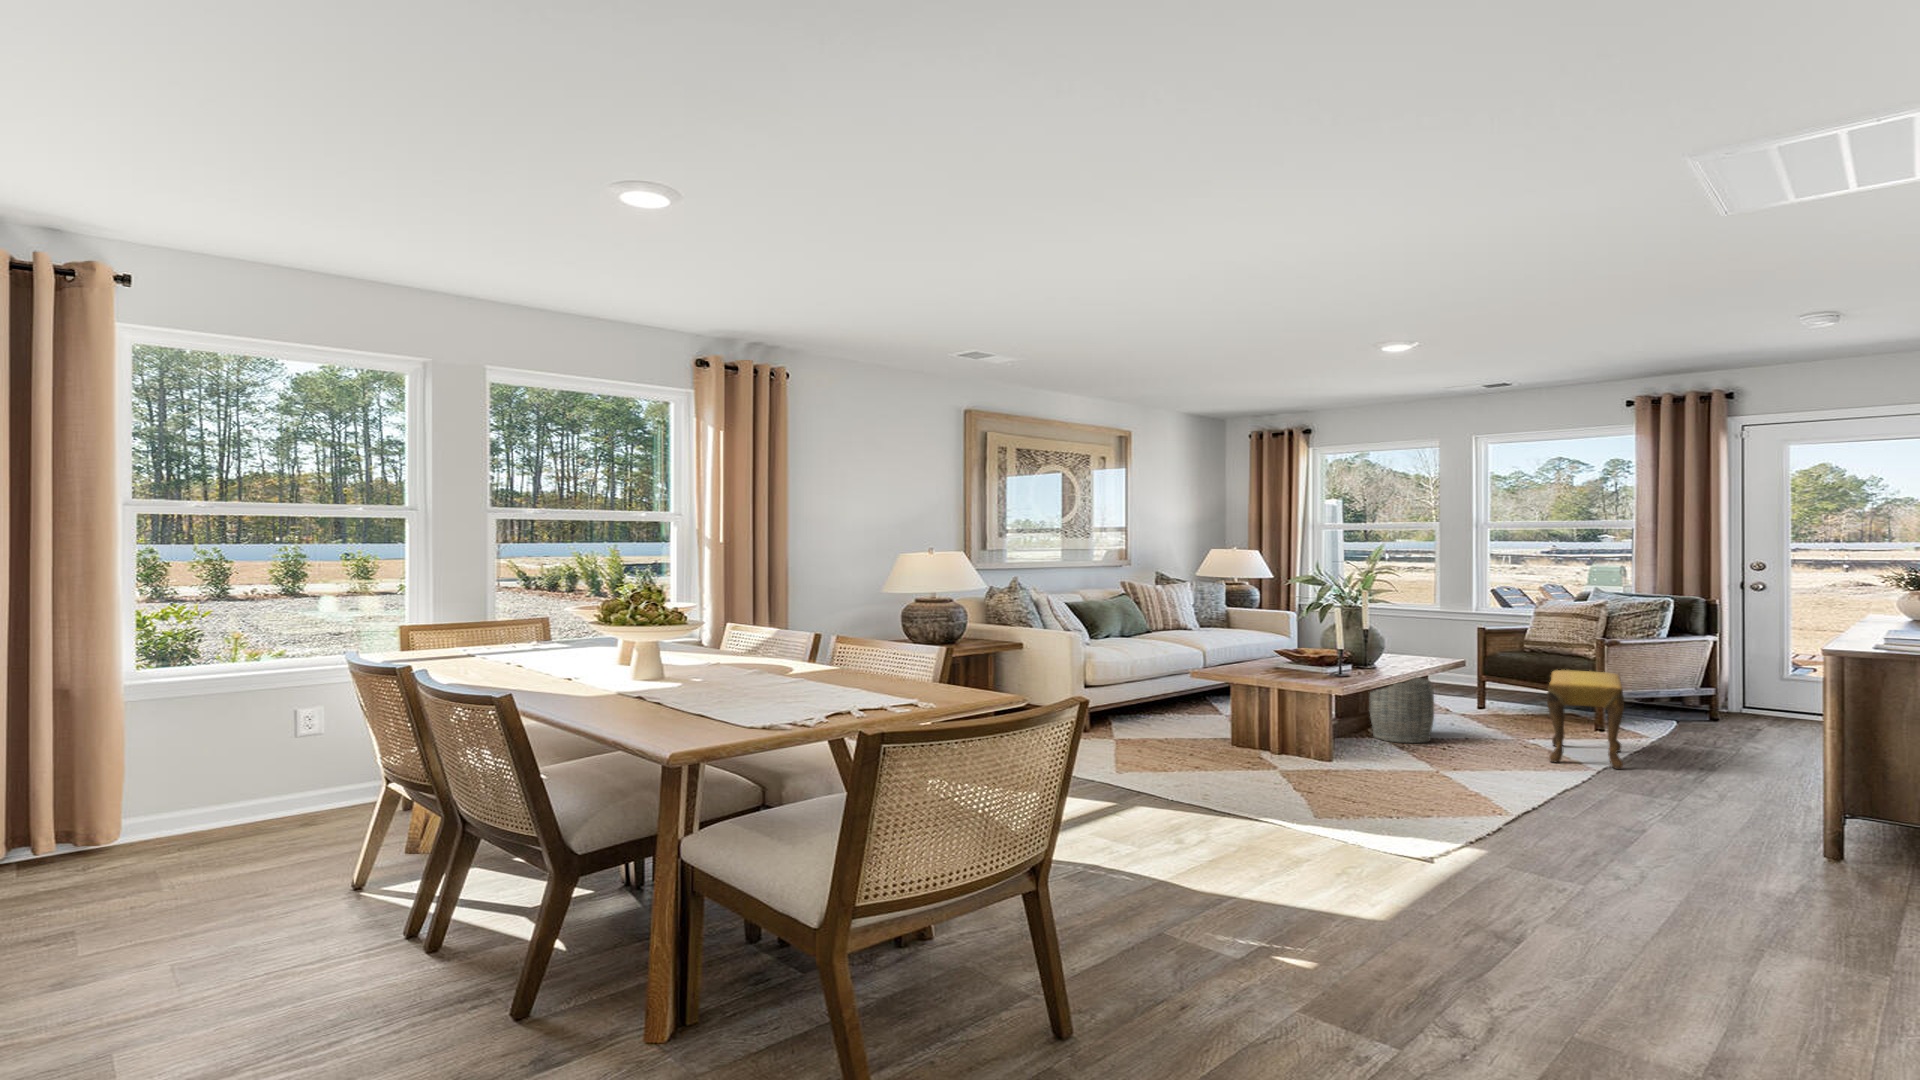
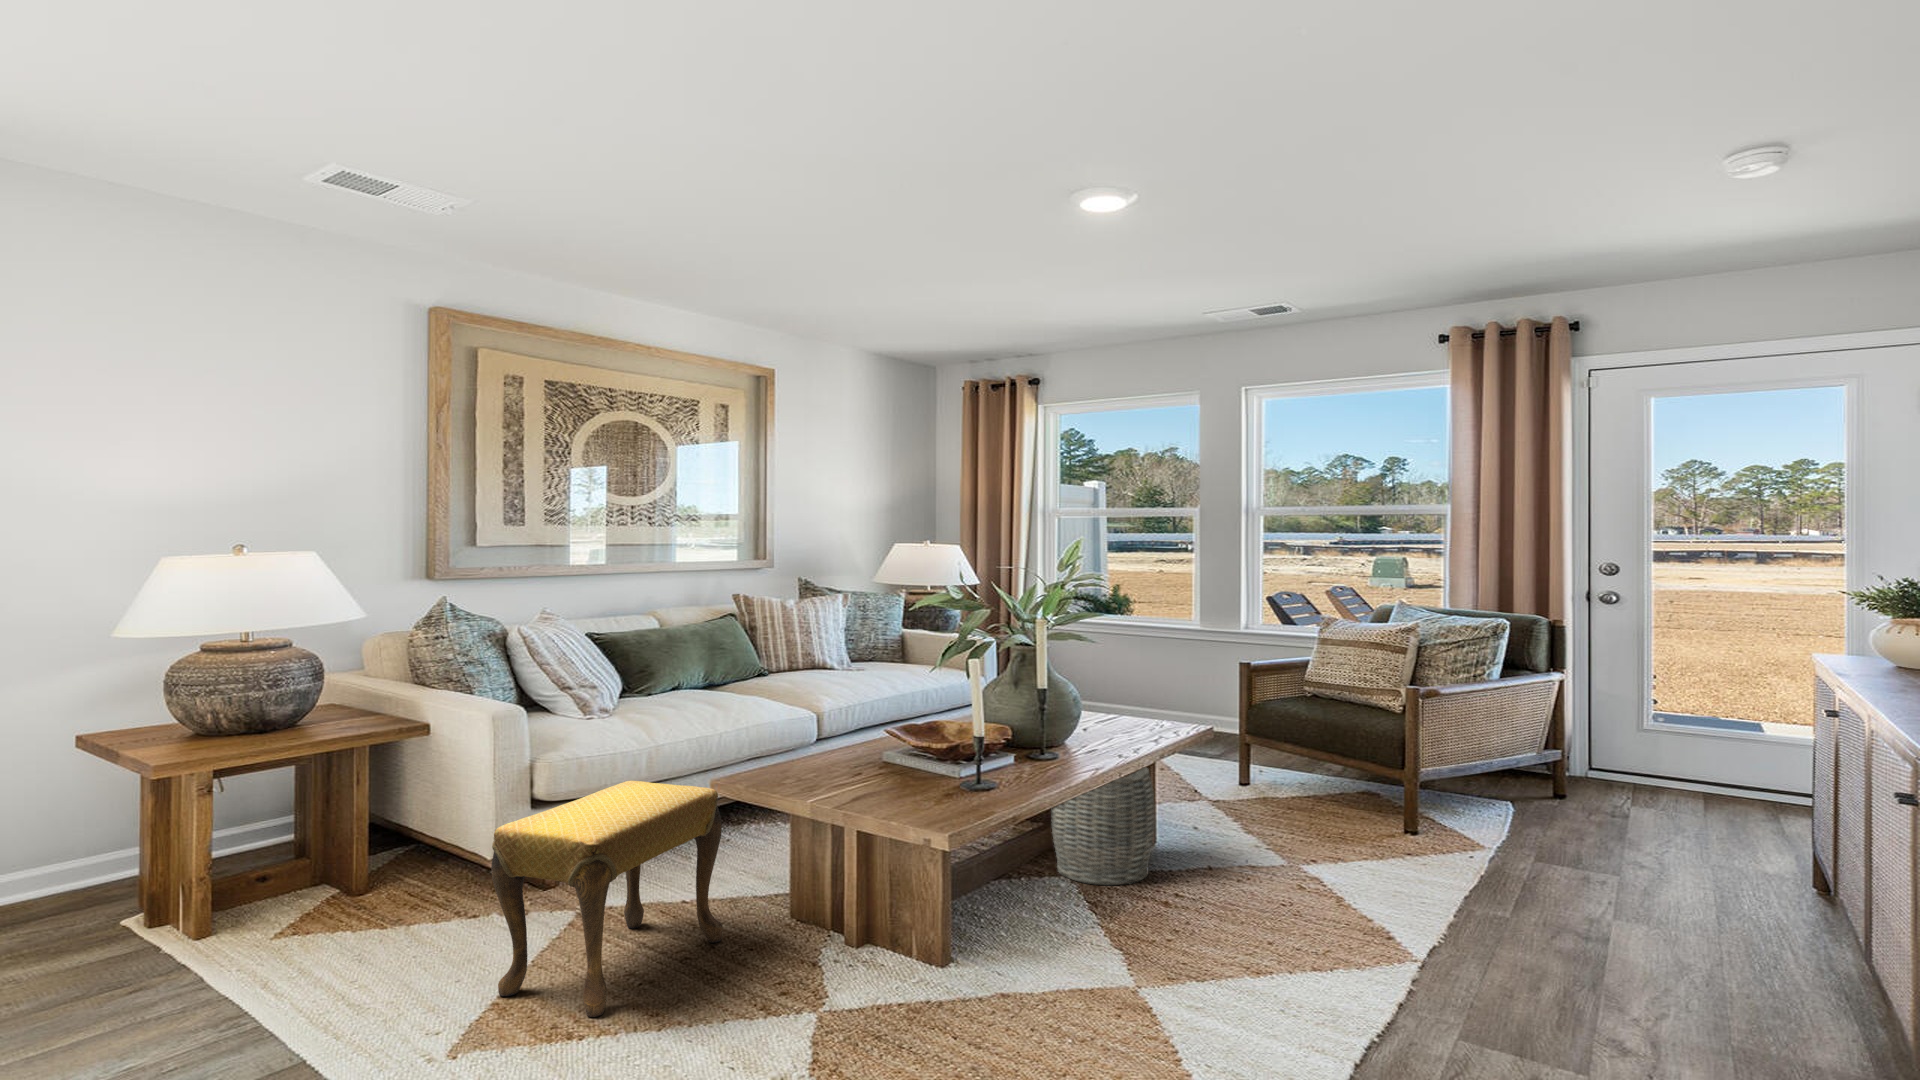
footstool: present [1547,670,1624,769] -> present [491,781,723,1017]

